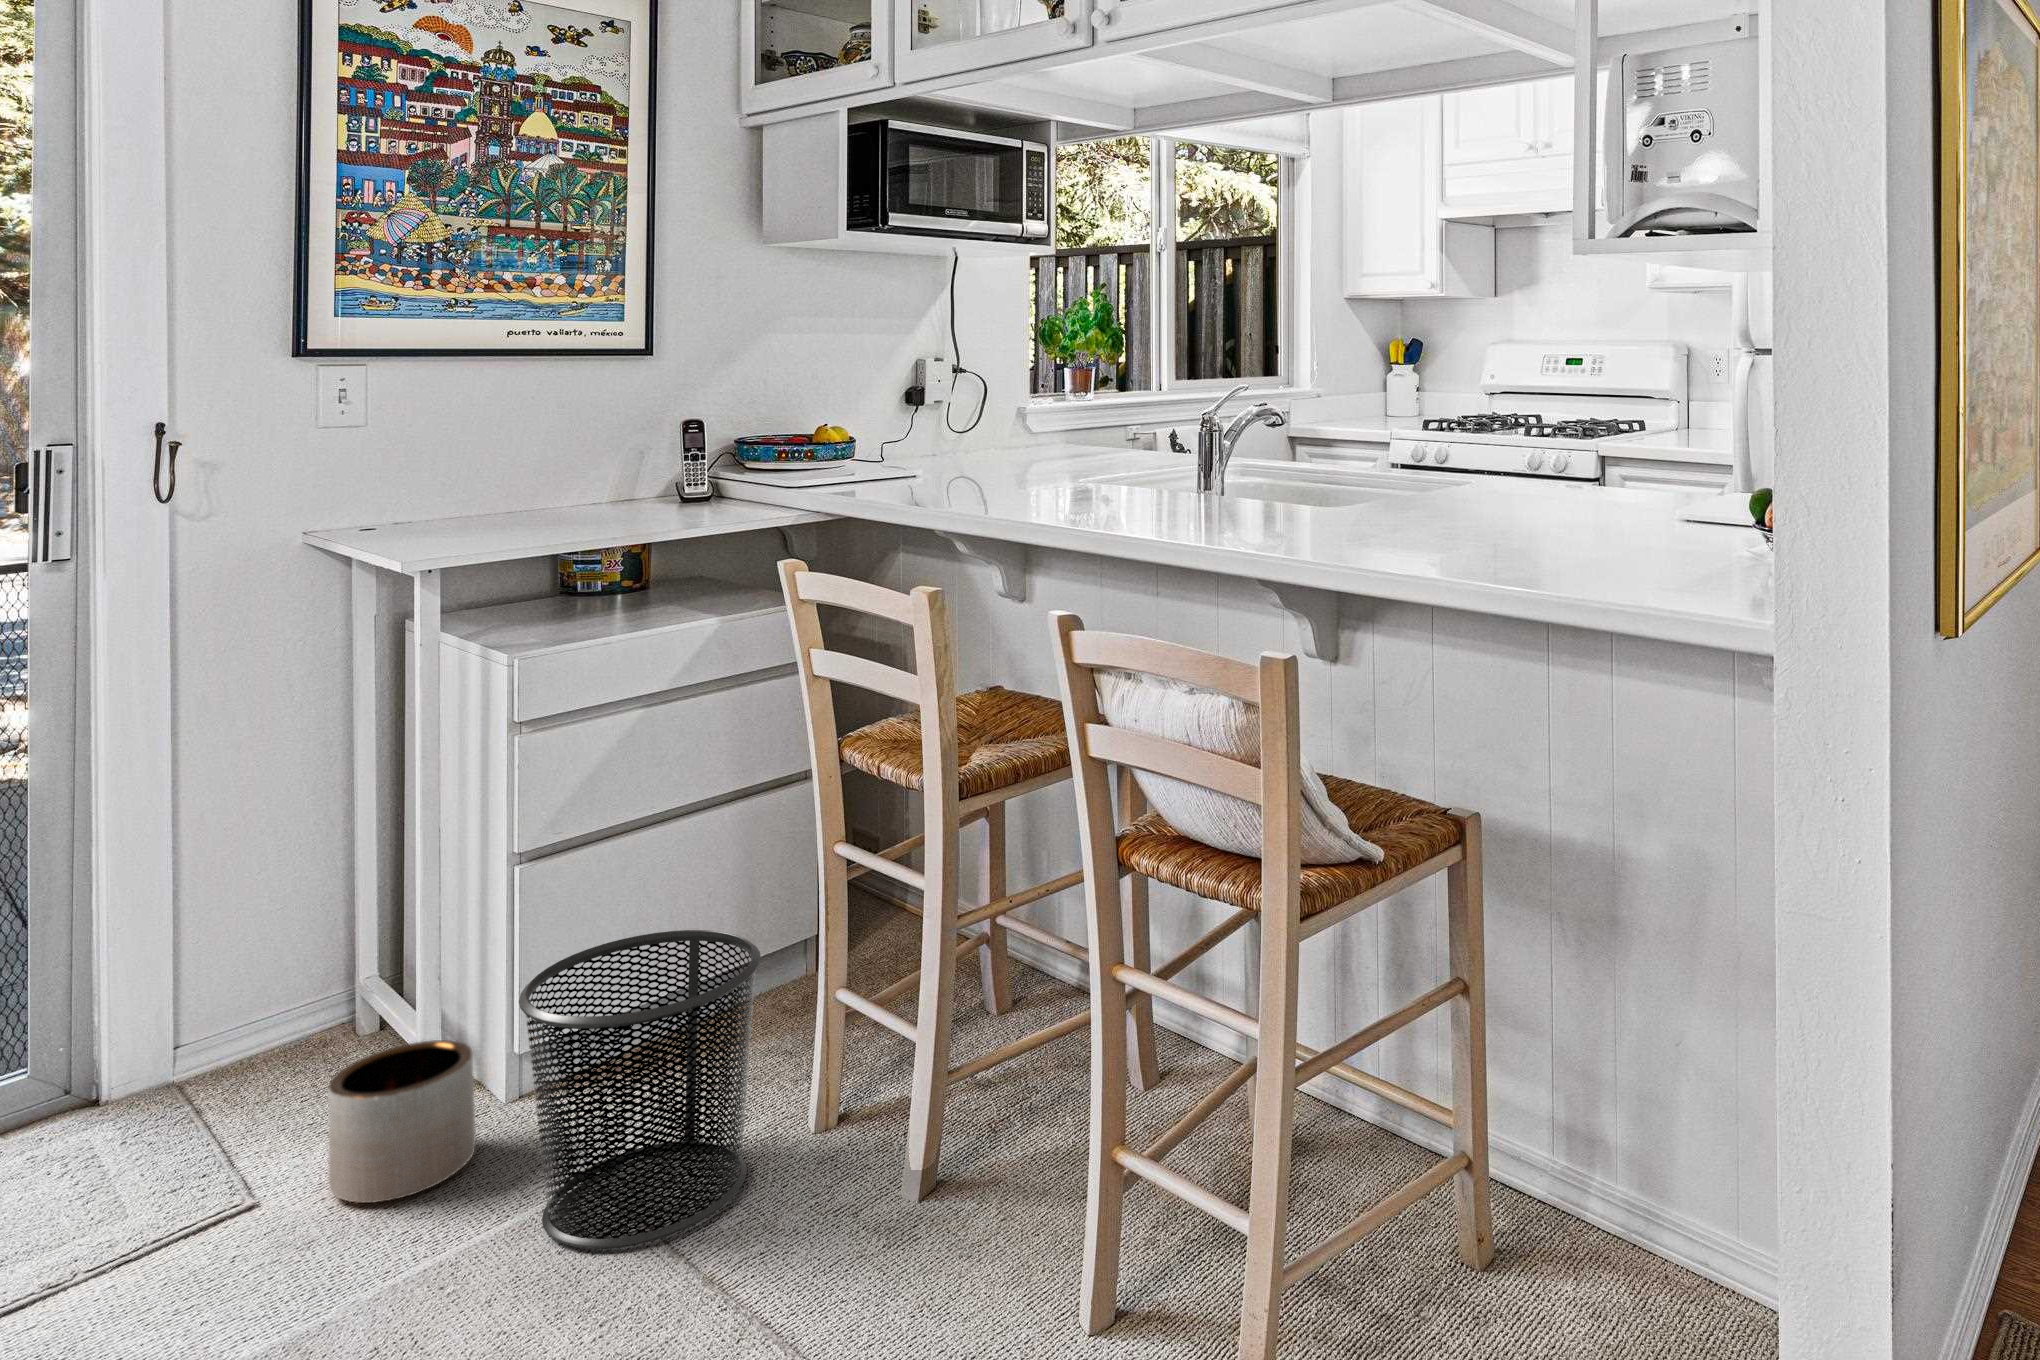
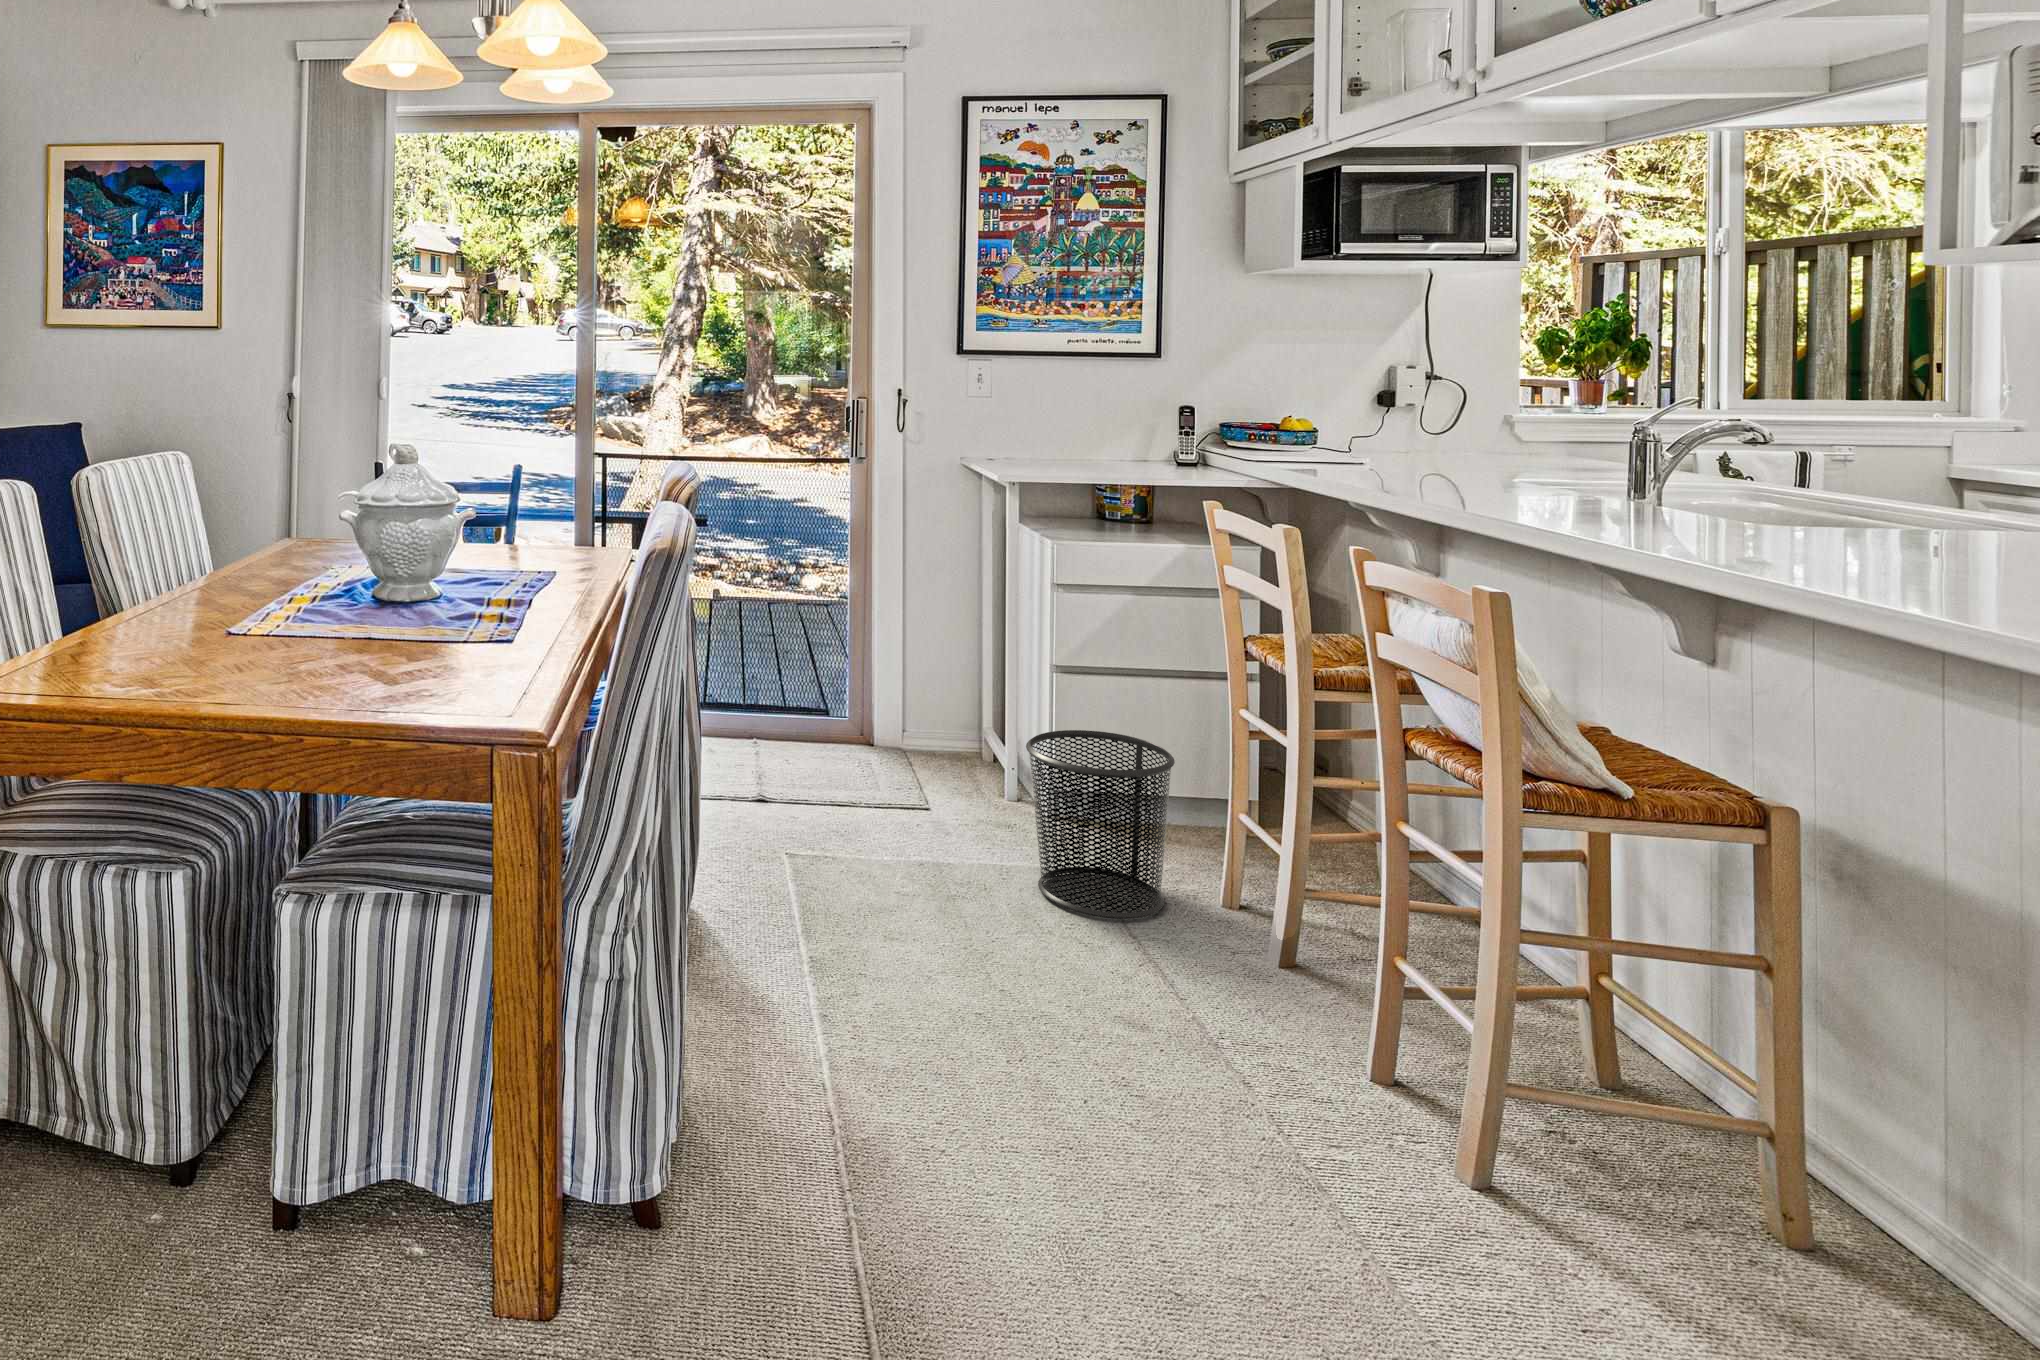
planter: present [328,1040,476,1203] -> none [942,761,1016,845]

